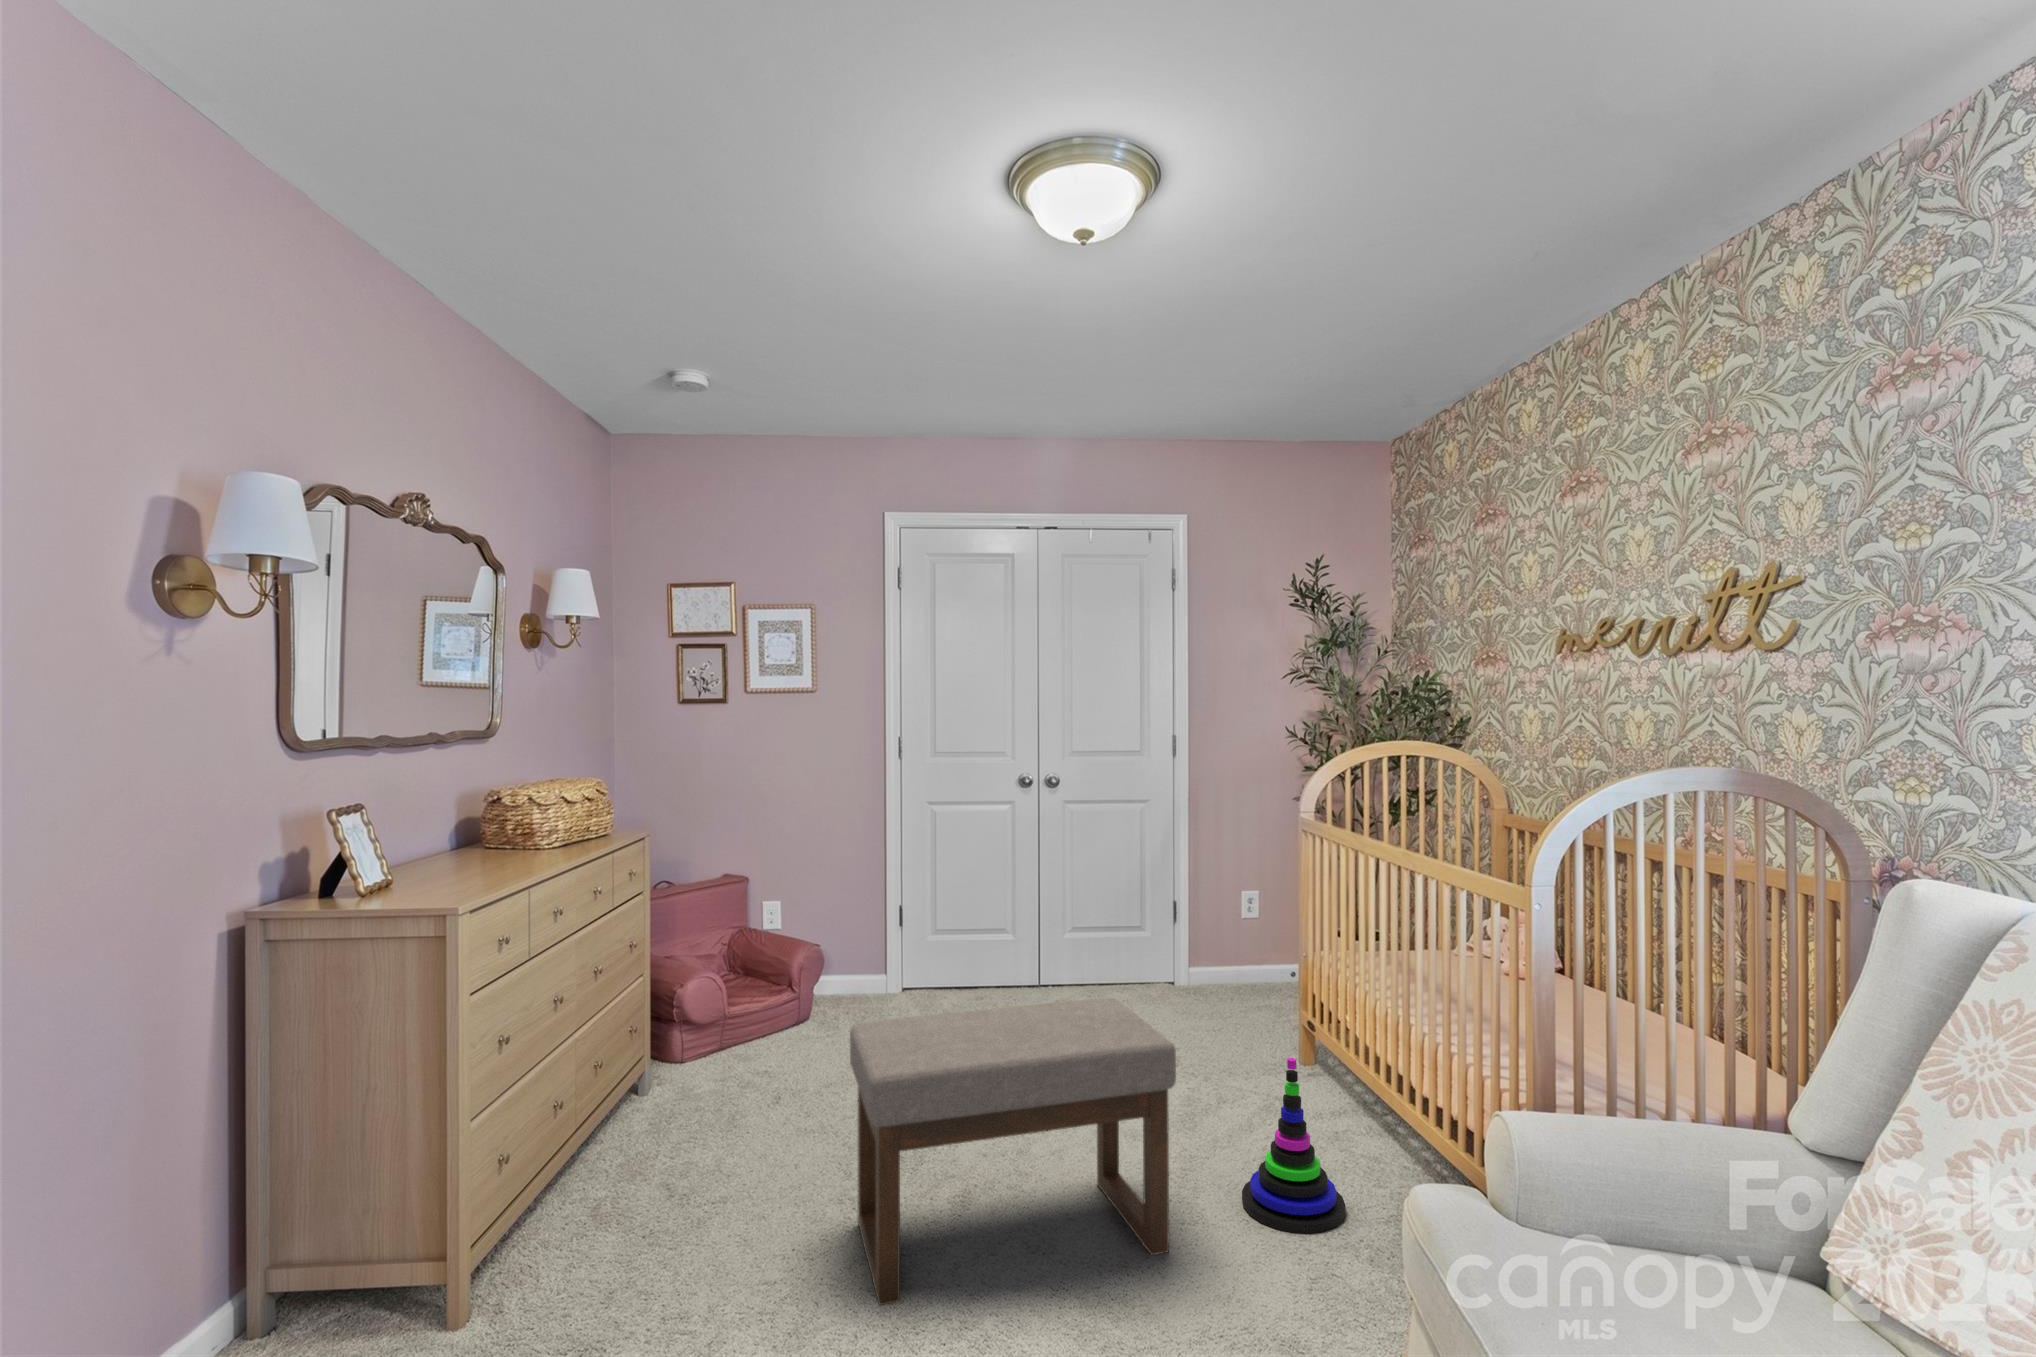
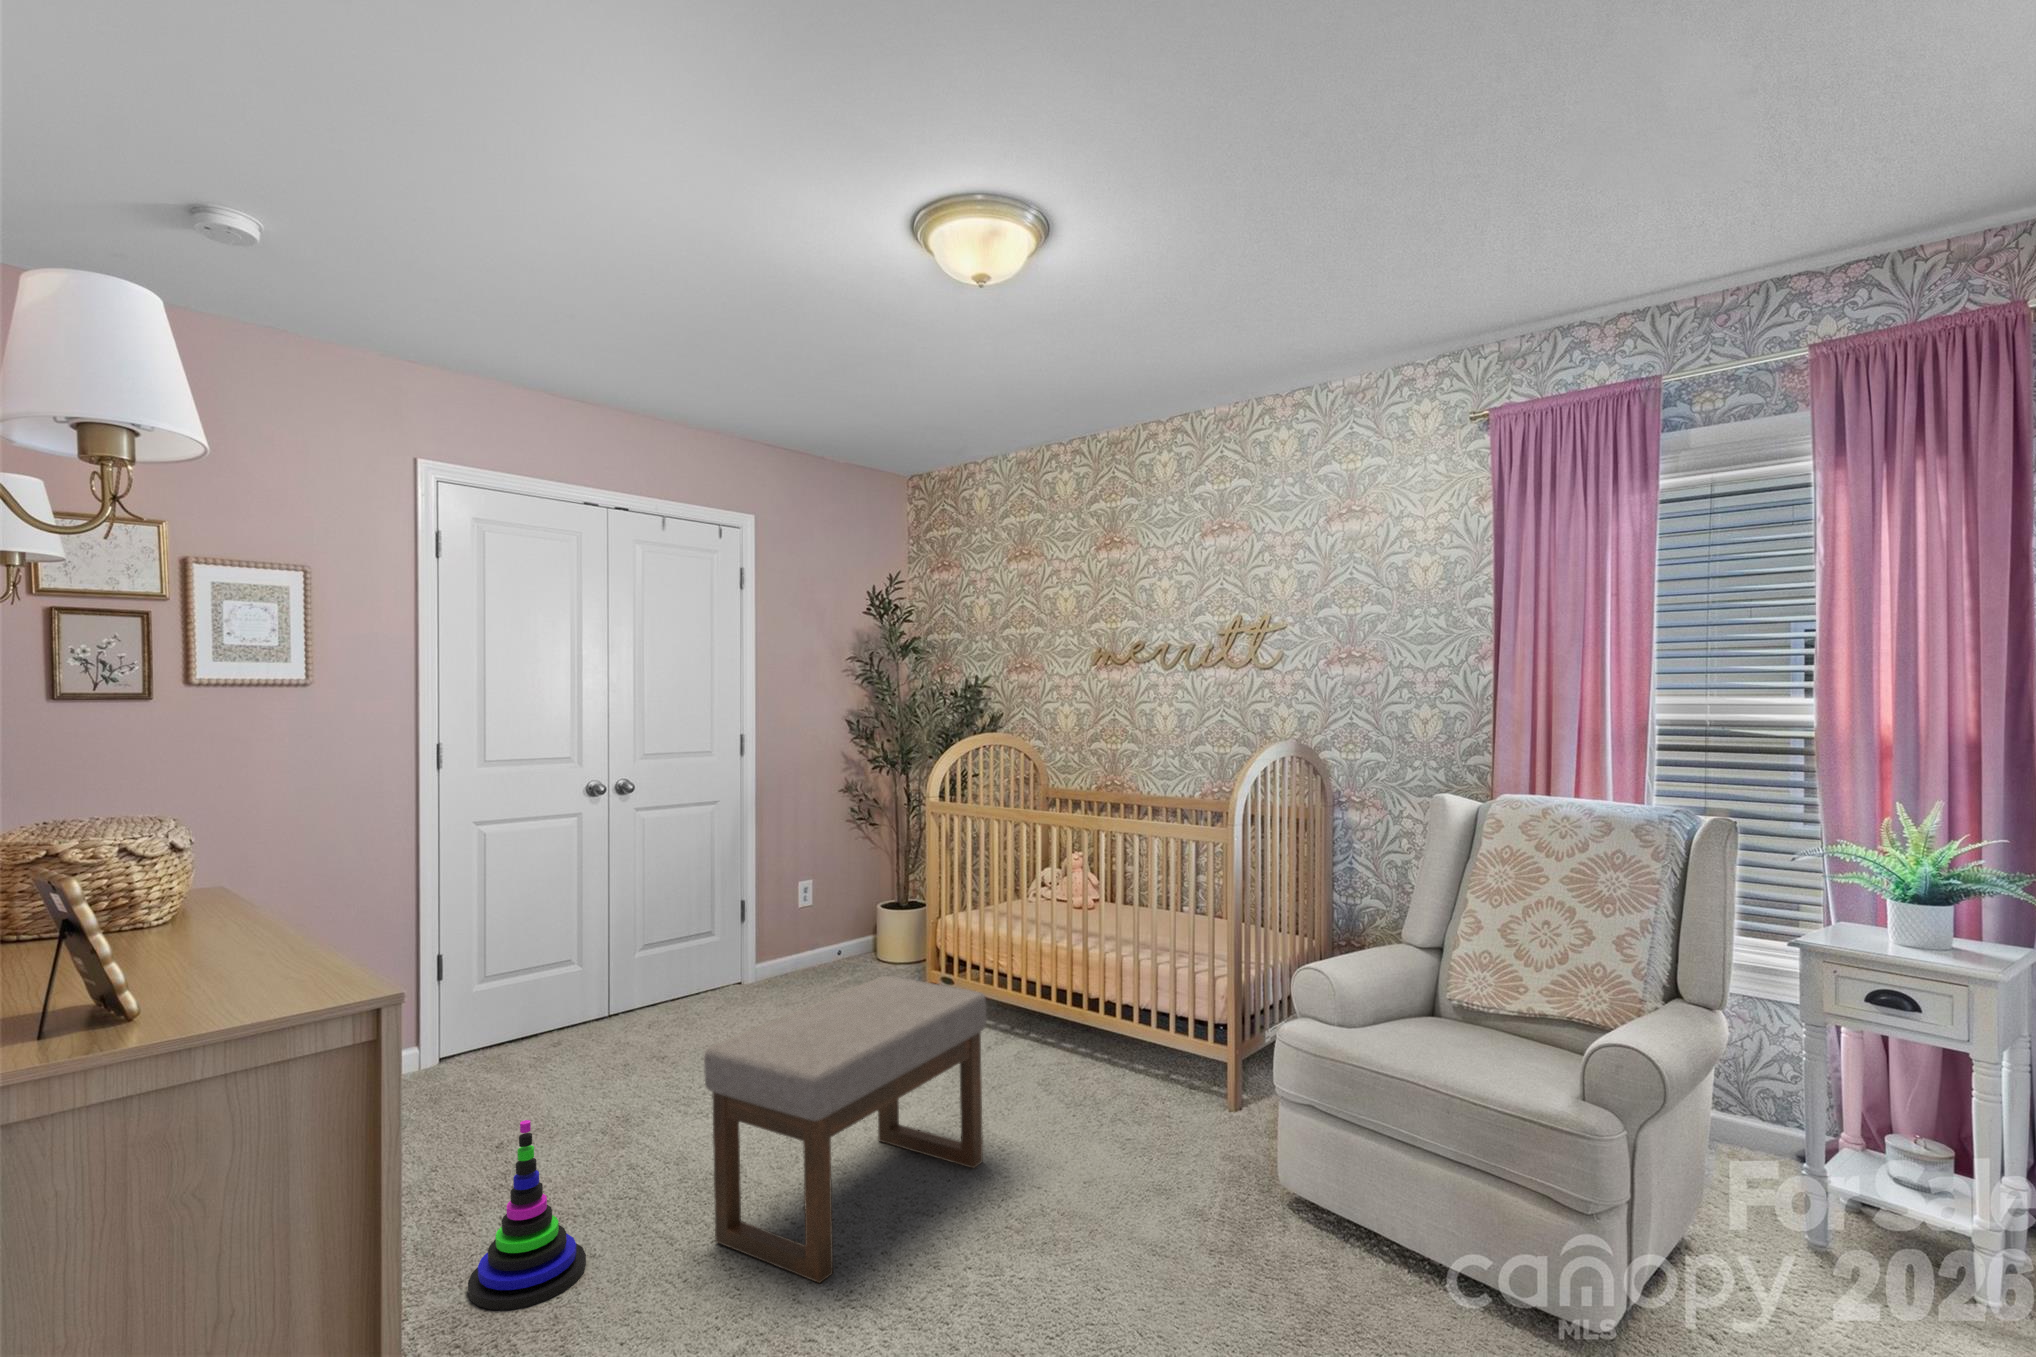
stacking toy: present [1242,1058,1345,1233] -> present [468,1120,586,1310]

